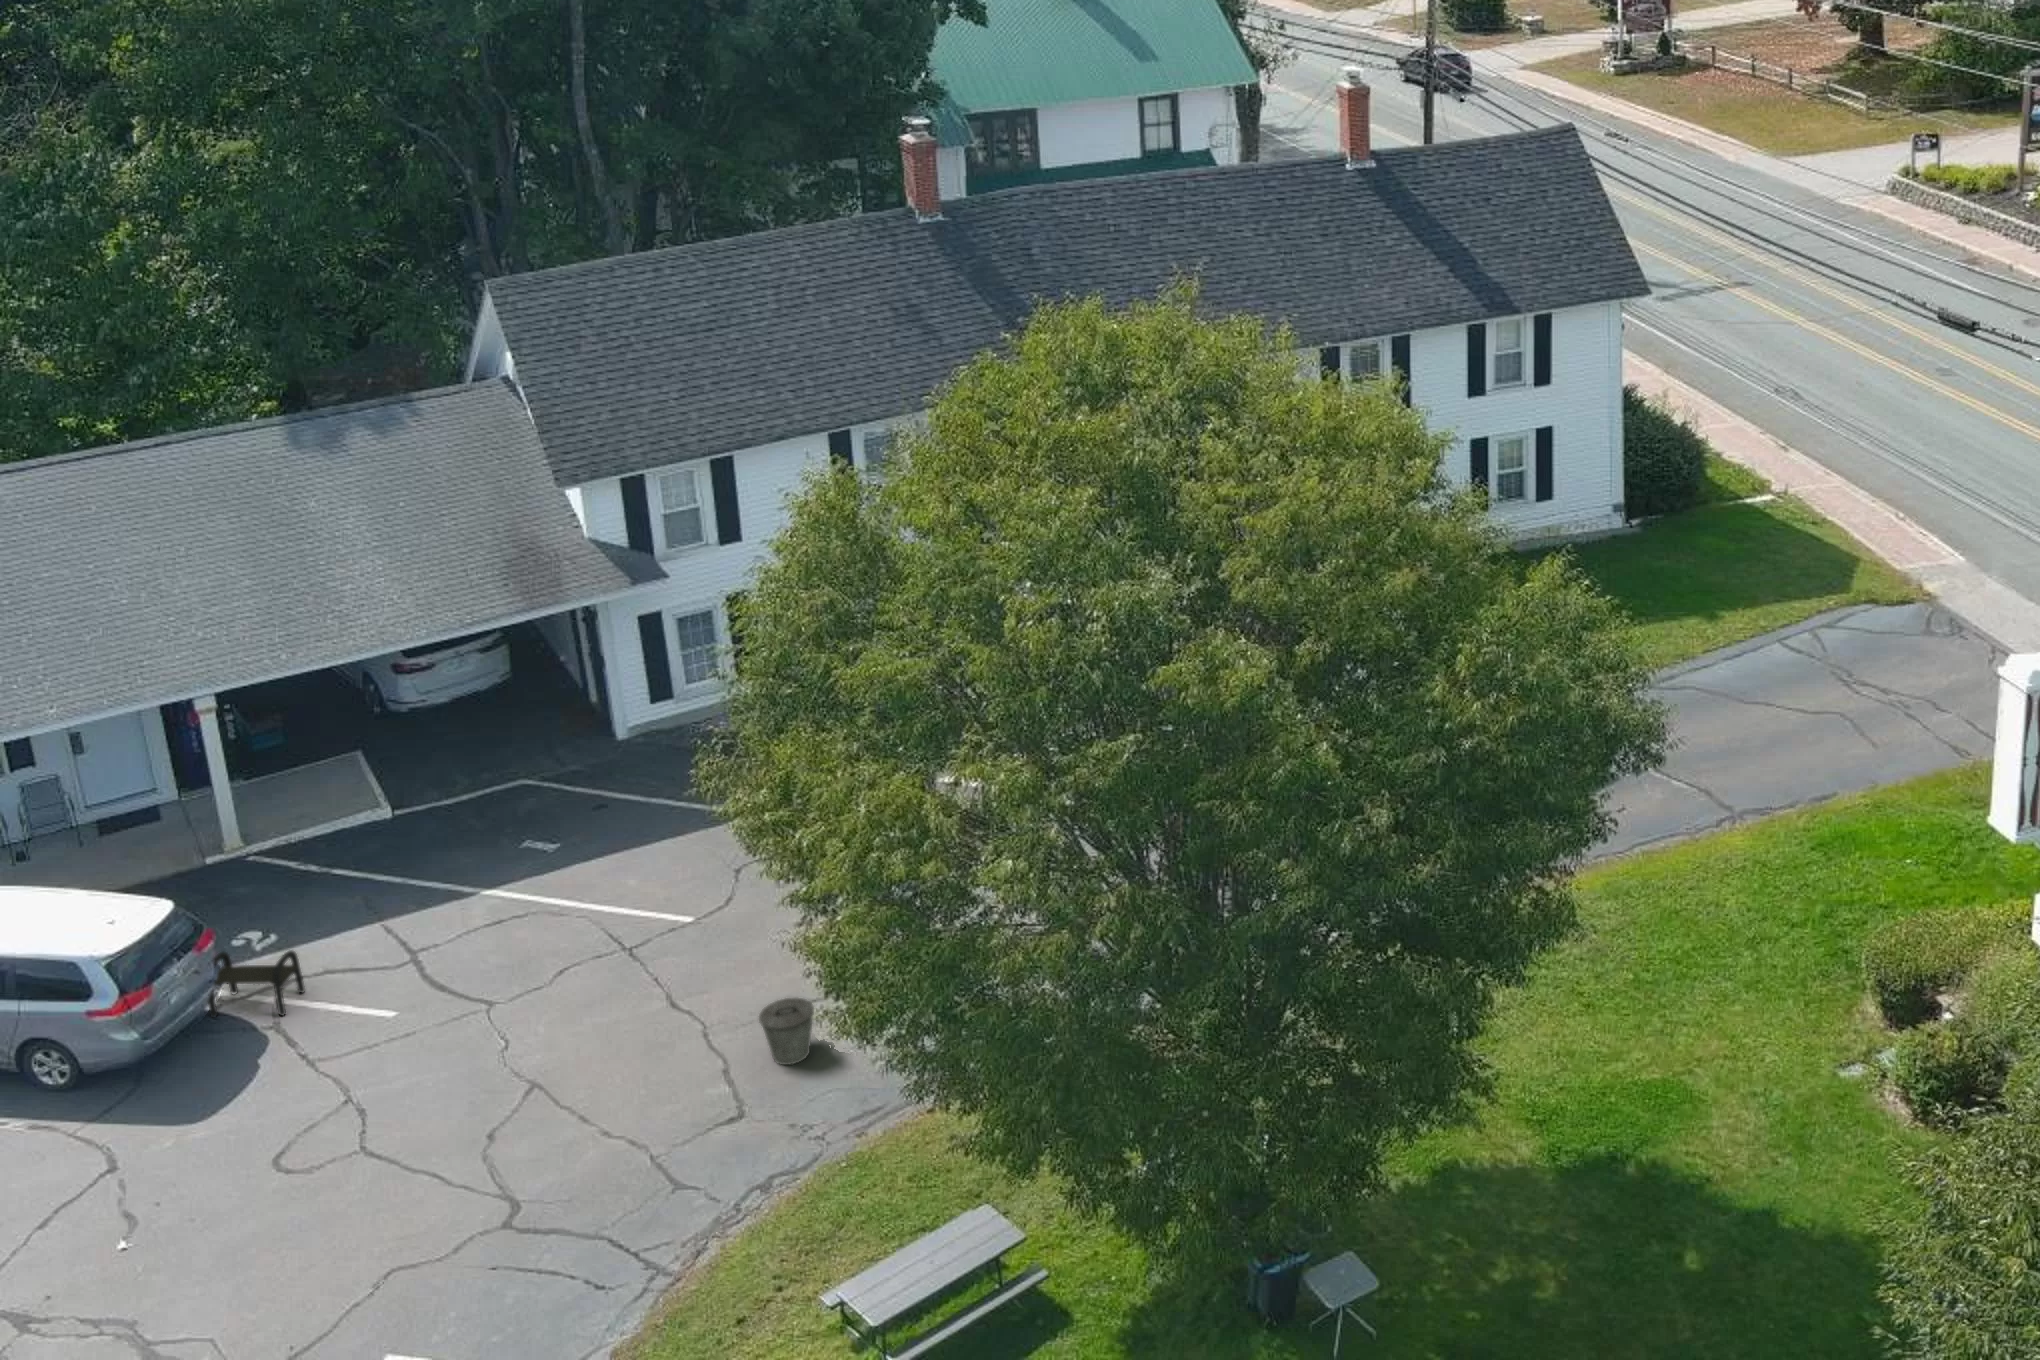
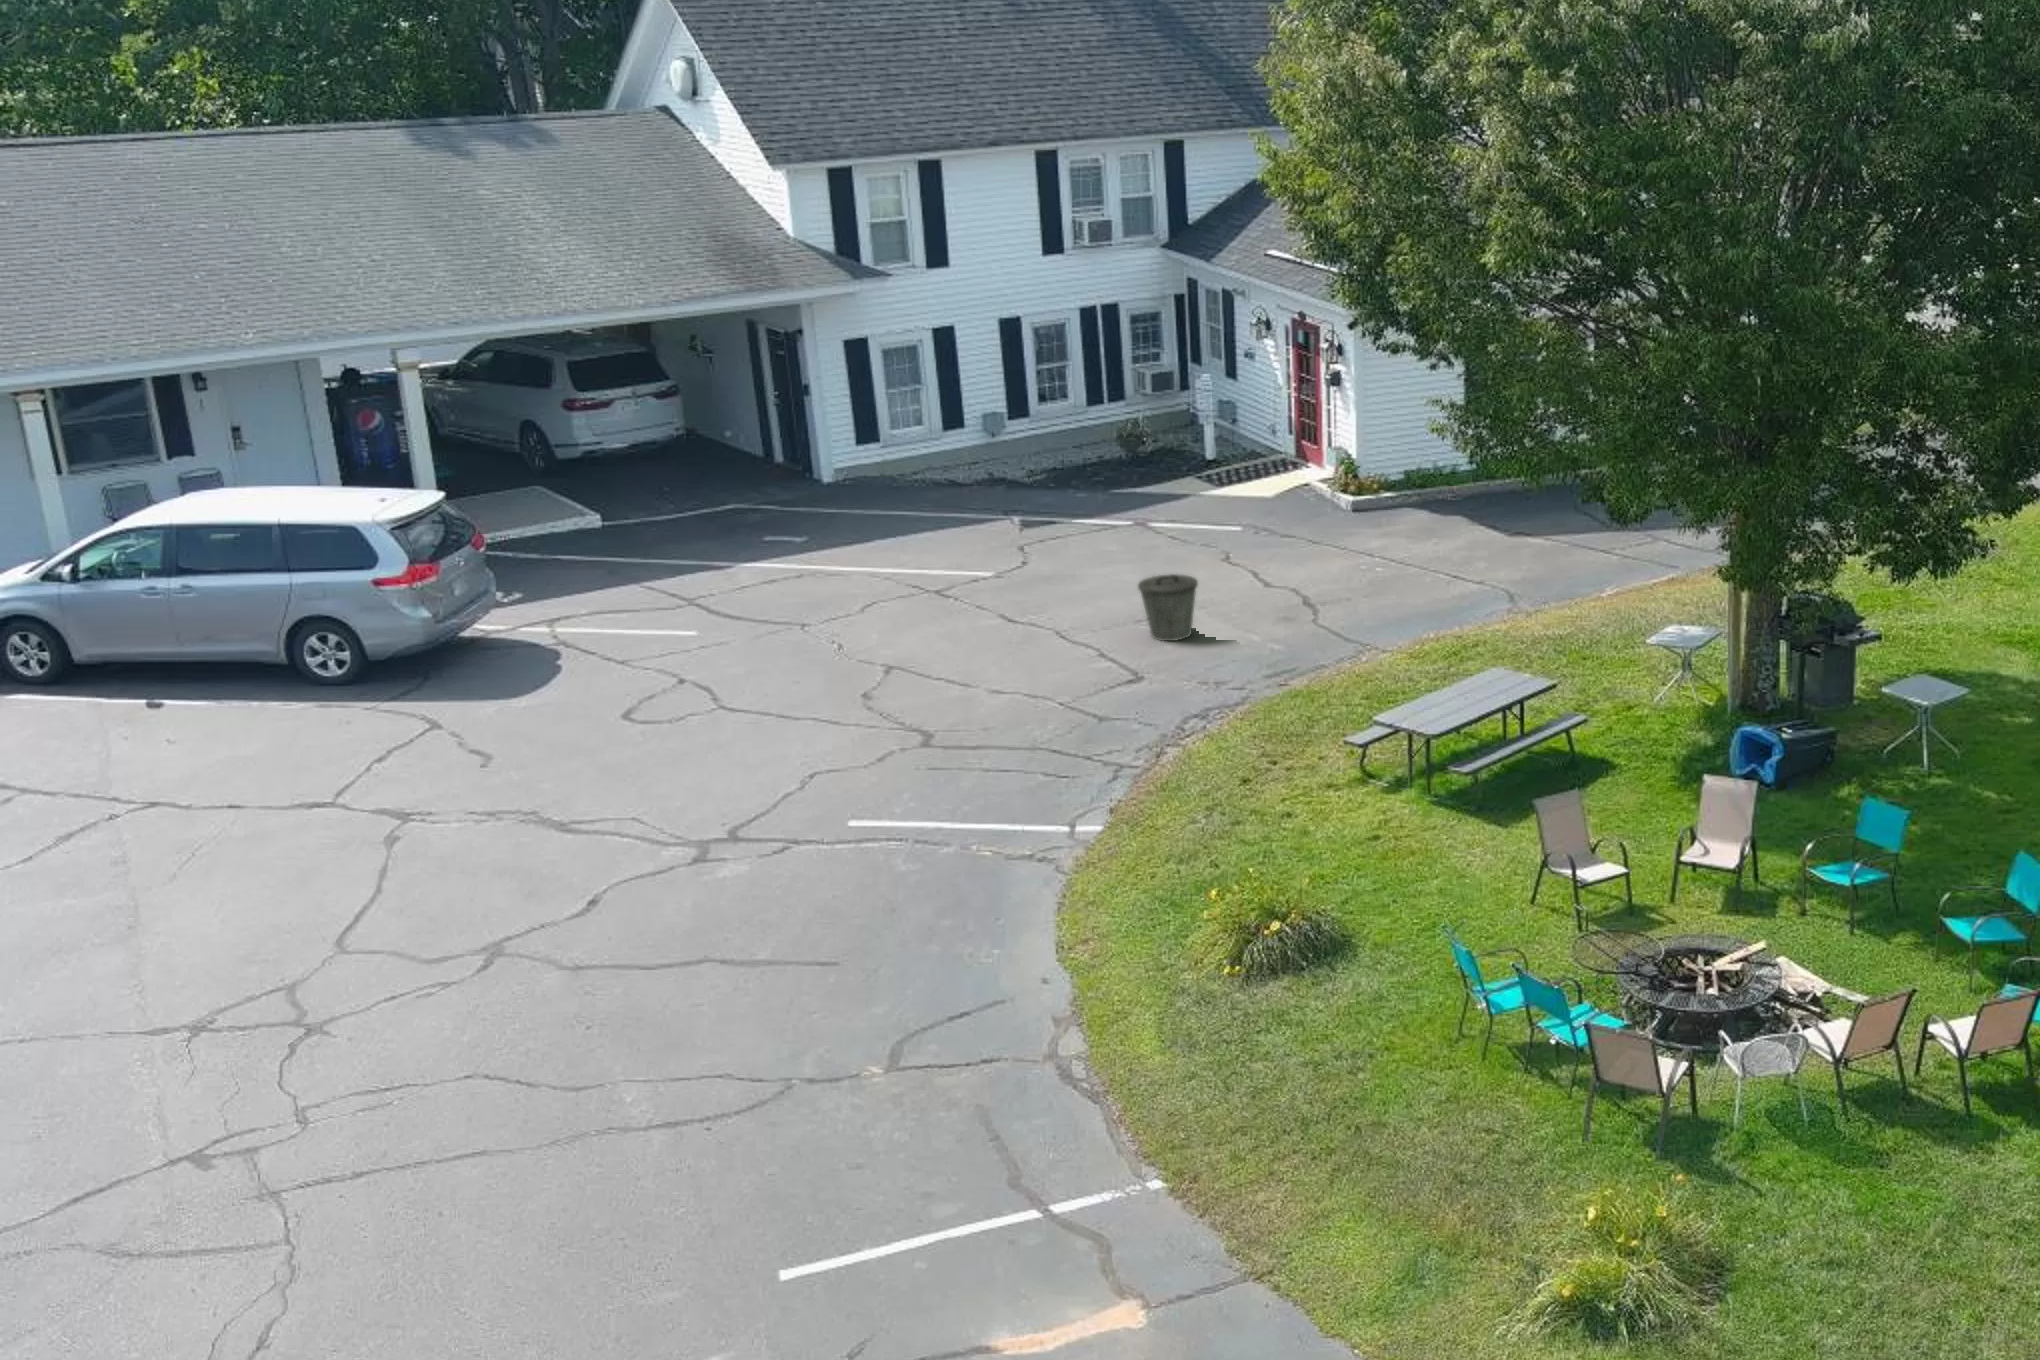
bench: present [208,951,305,1017] -> none [477,564,585,637]

